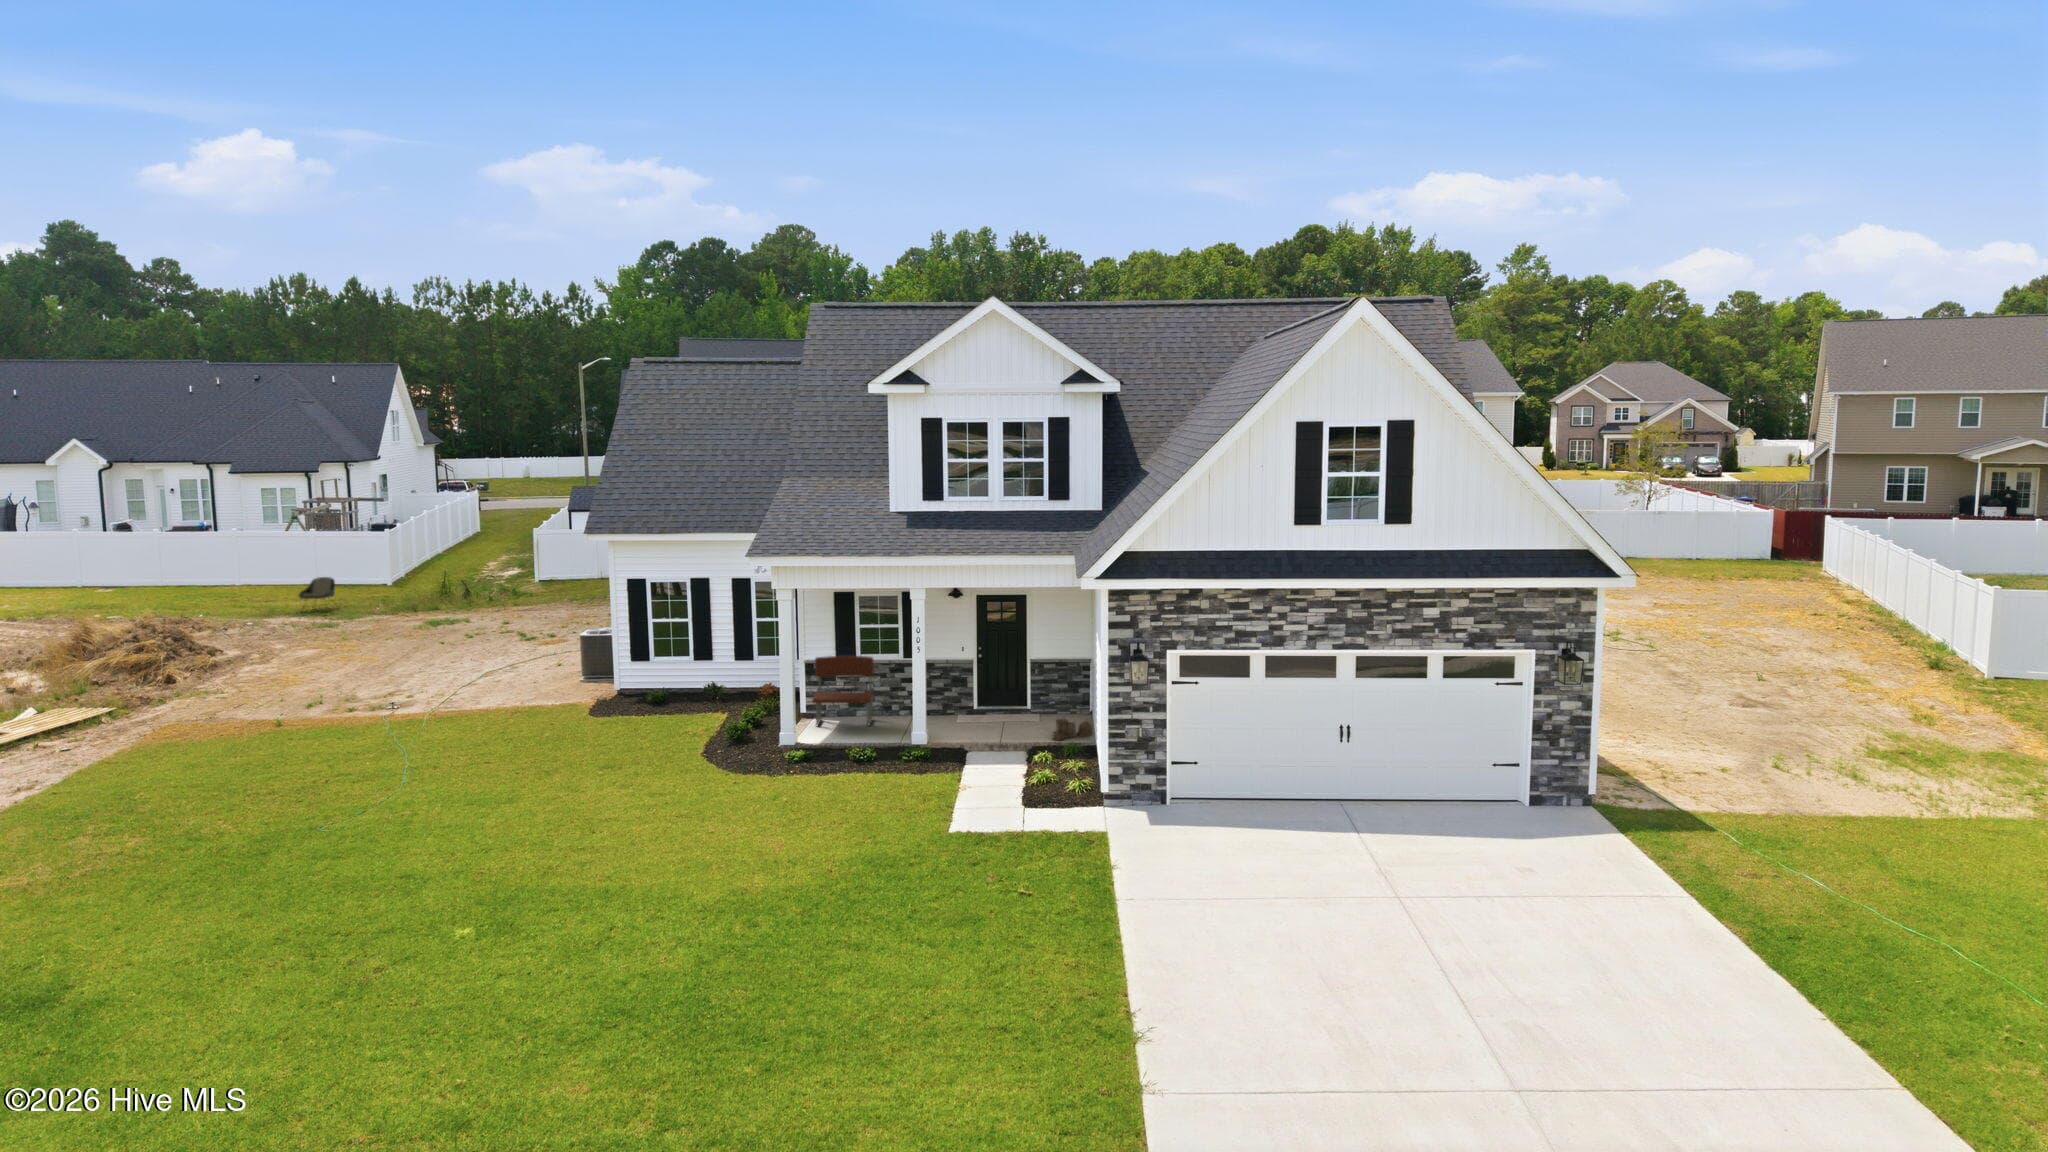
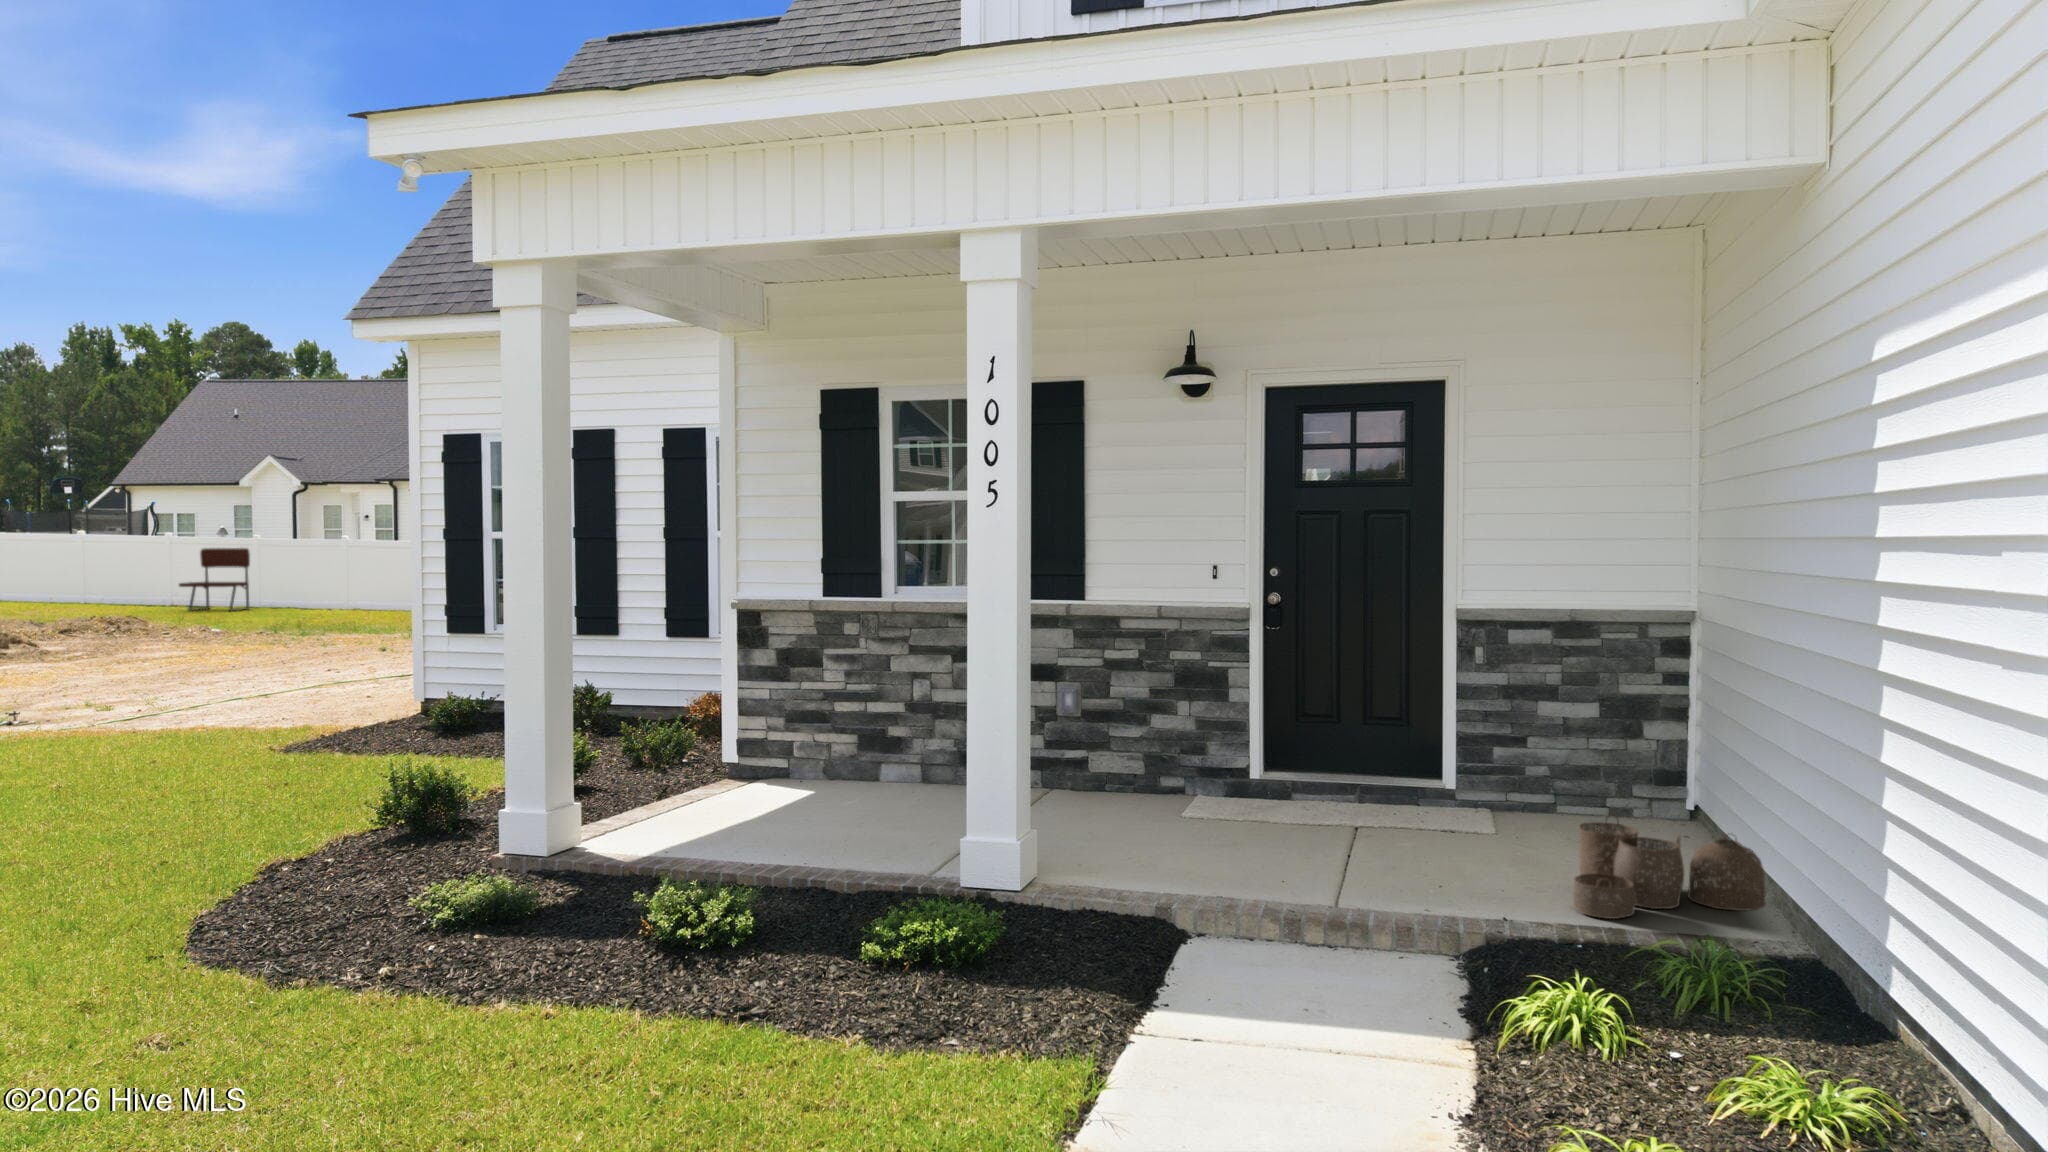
lounge chair: present [299,577,335,613] -> none [274,562,336,613]
bench: present [812,656,874,726] -> present [179,548,250,611]

